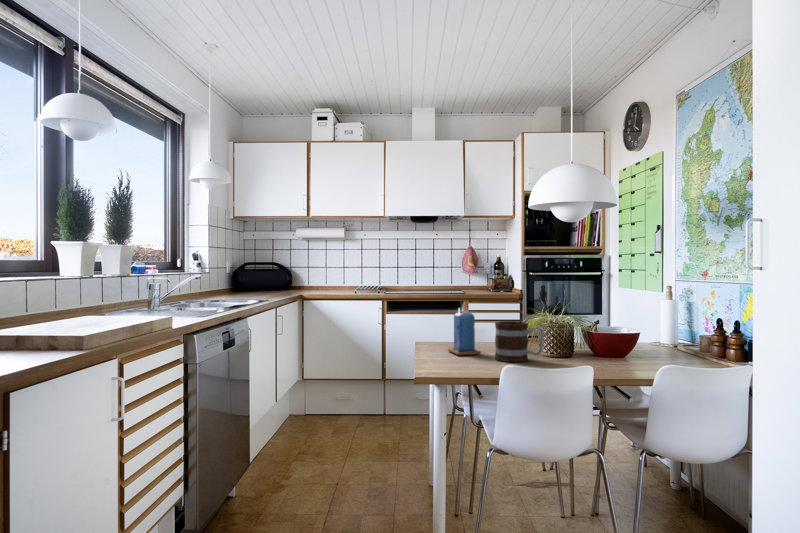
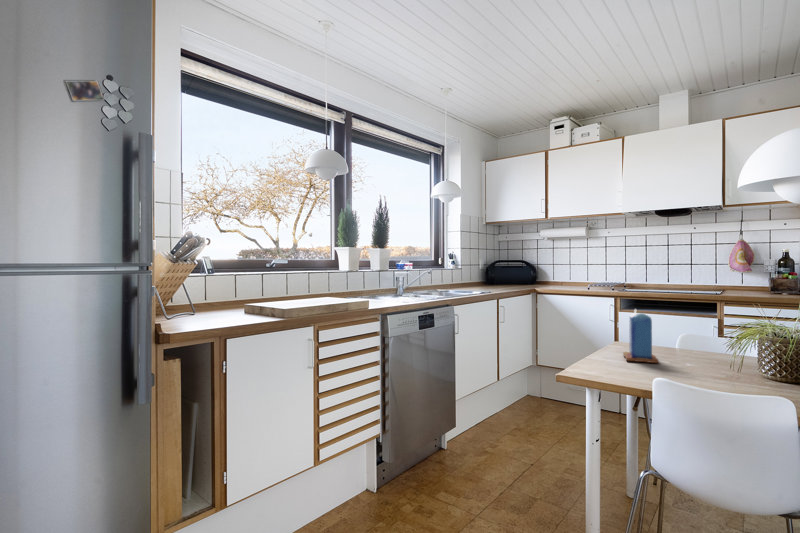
mug: present [495,321,543,362] -> none [669,328,737,380]

